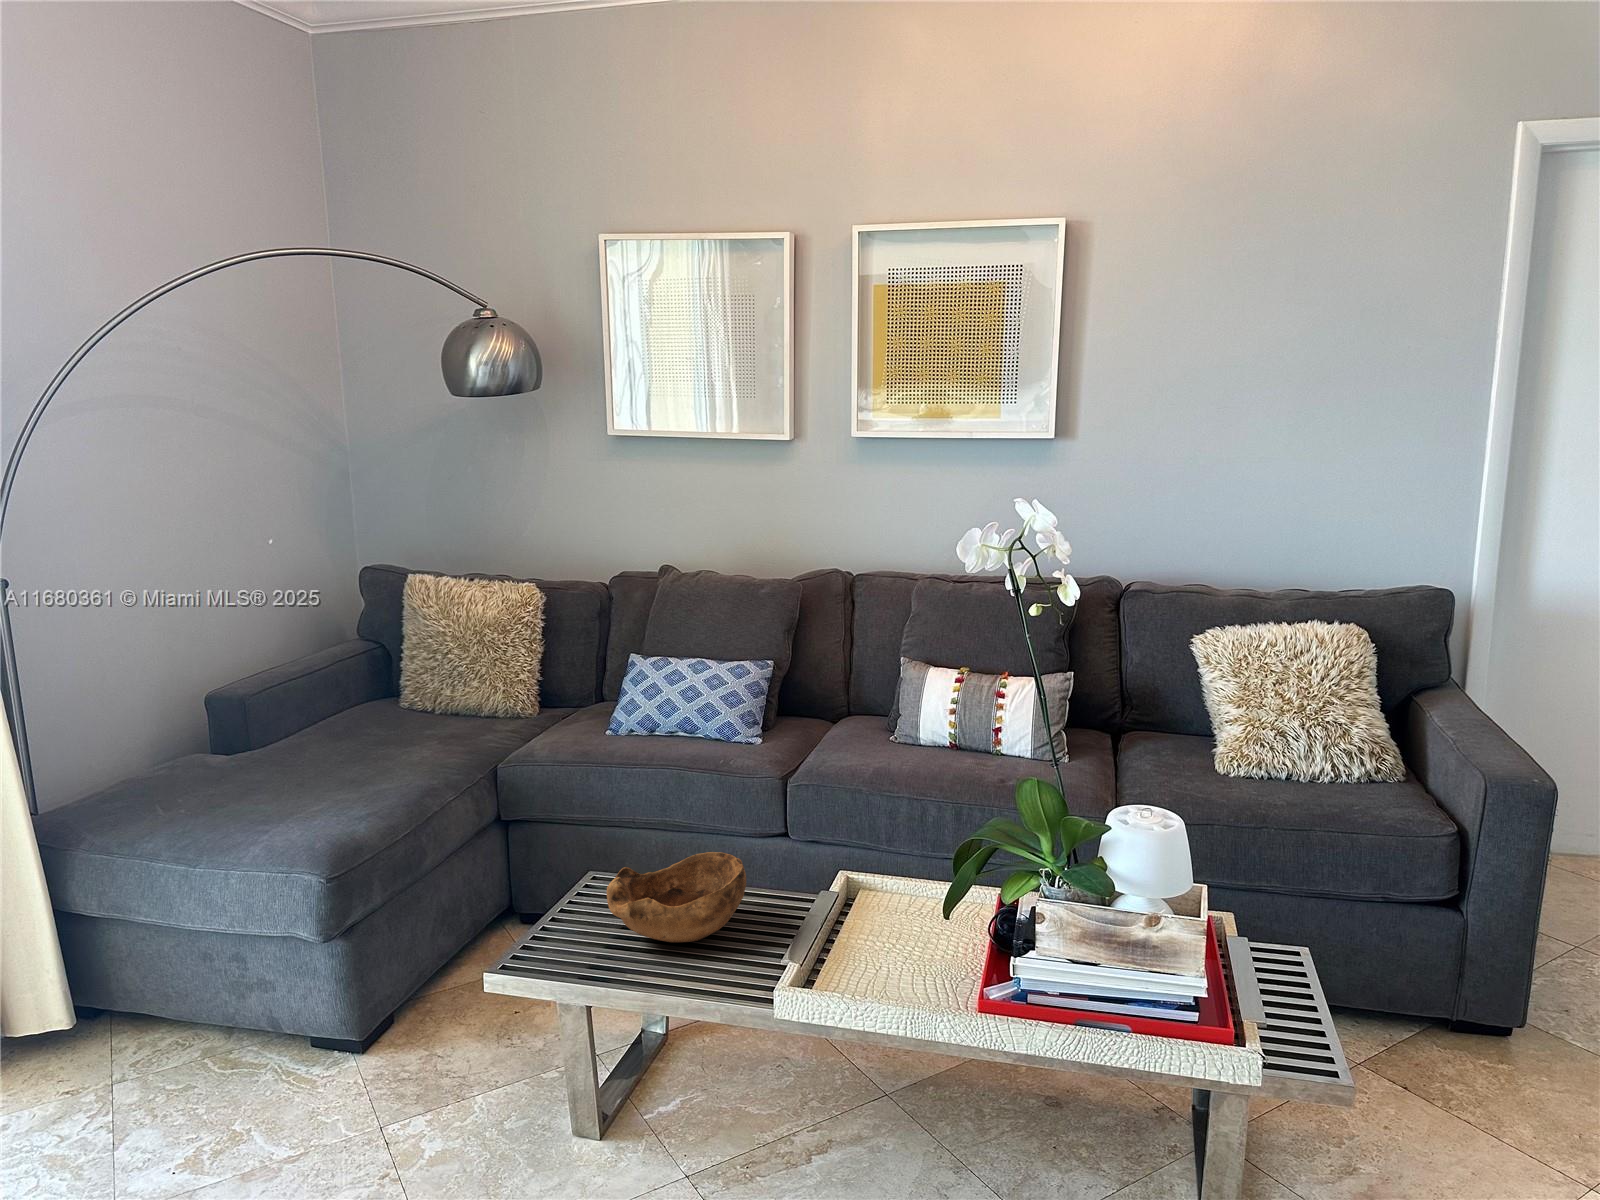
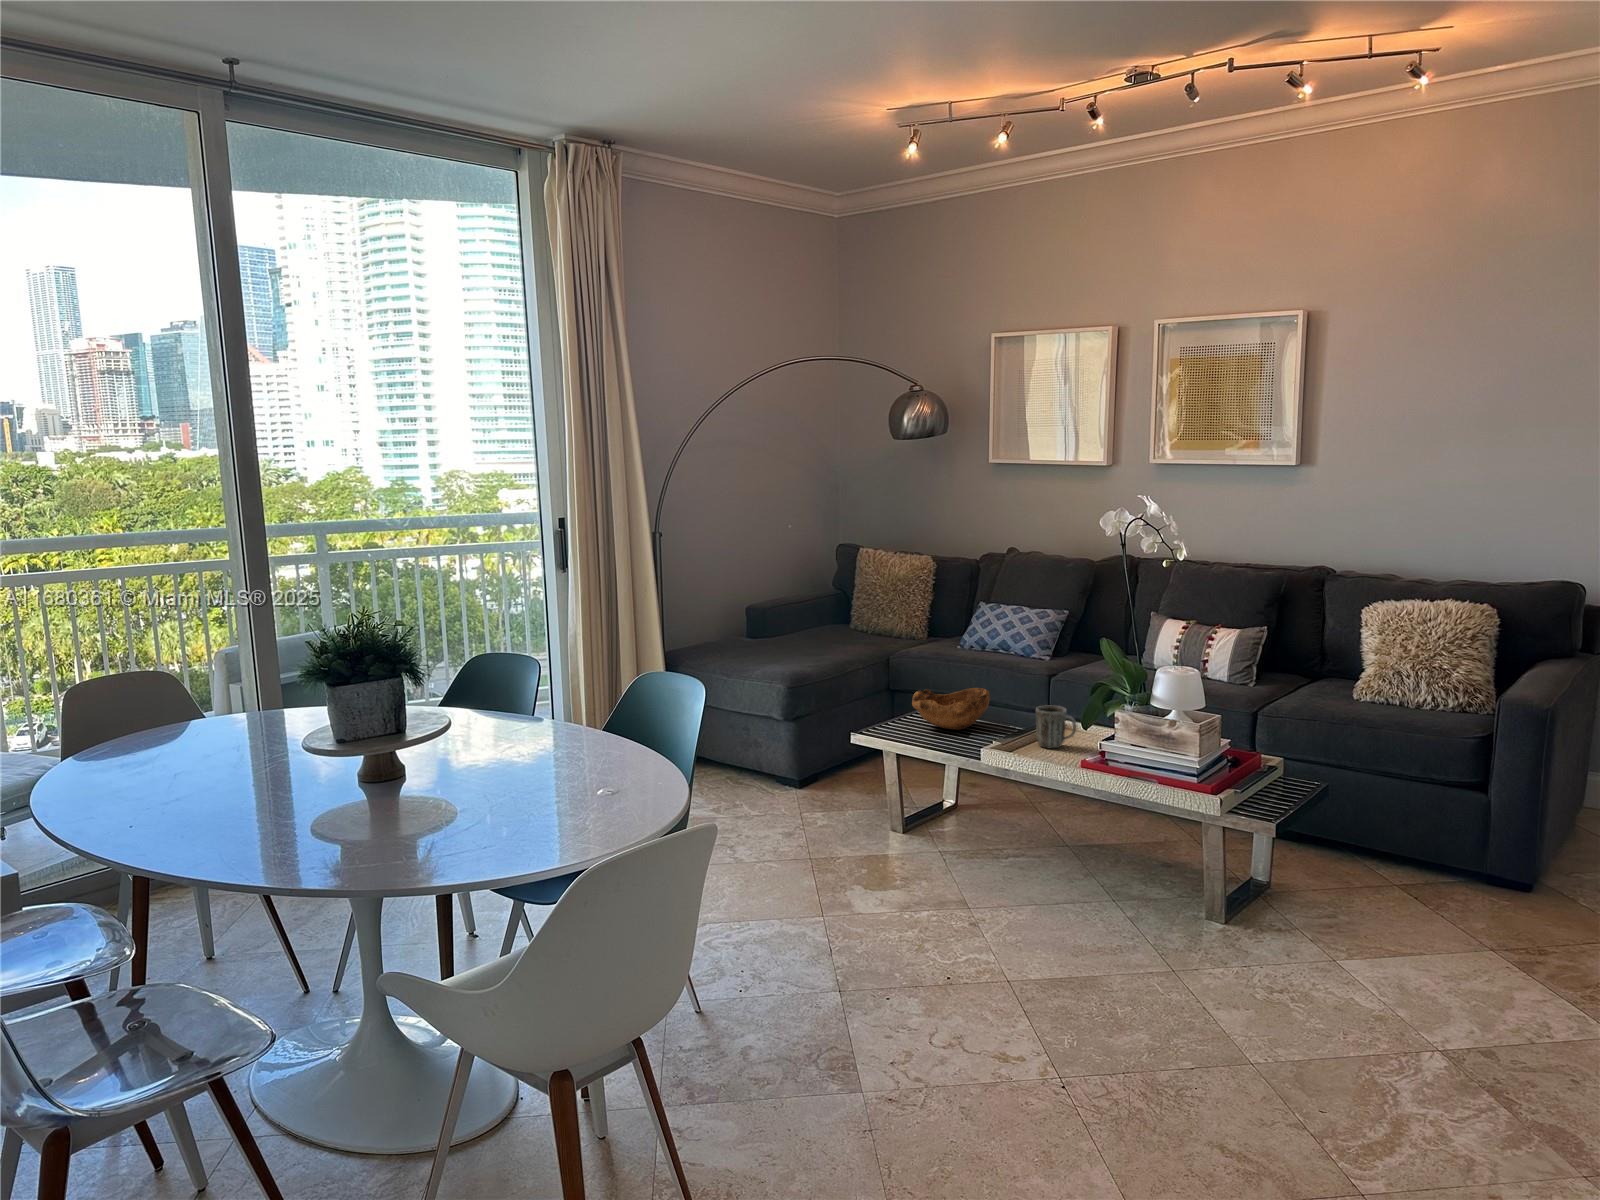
mug: none [856,887,929,971] -> present [1036,706,1077,749]

